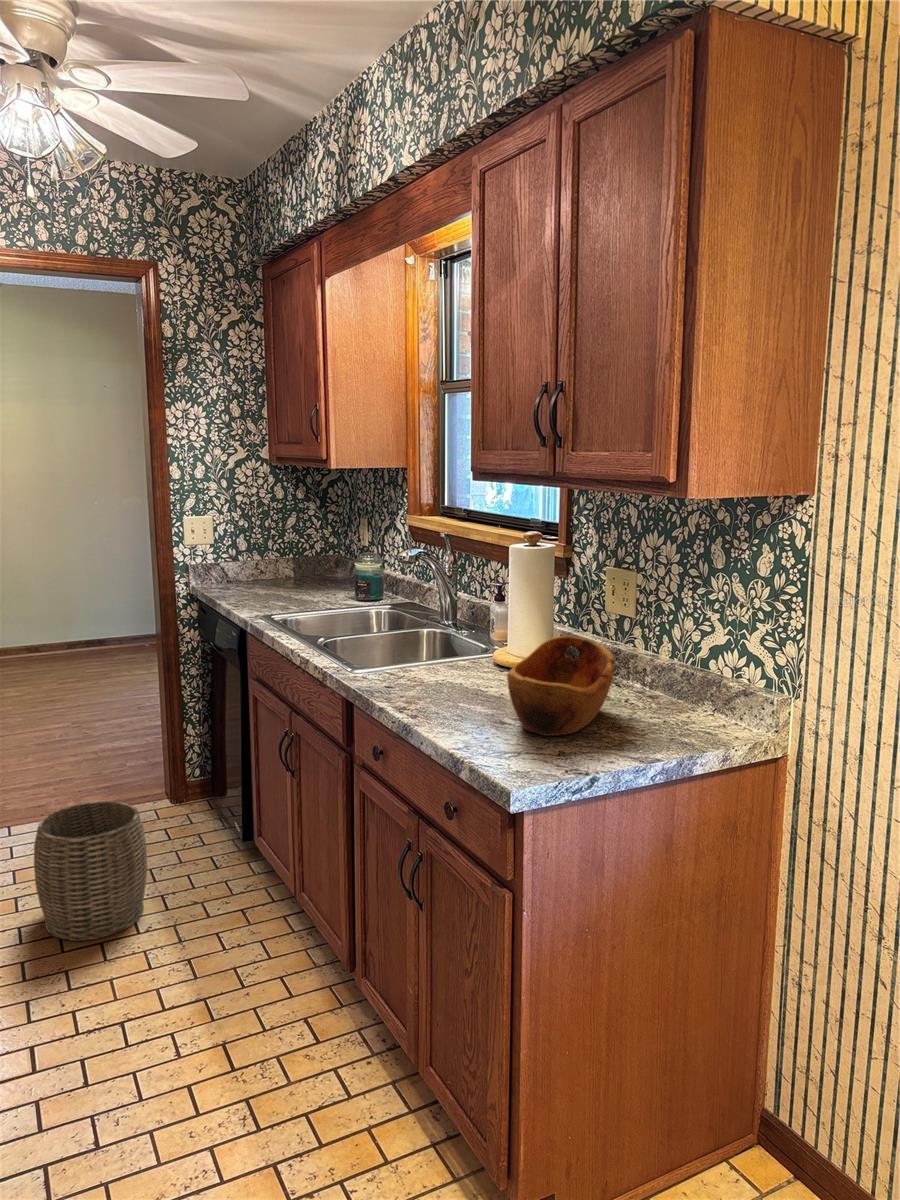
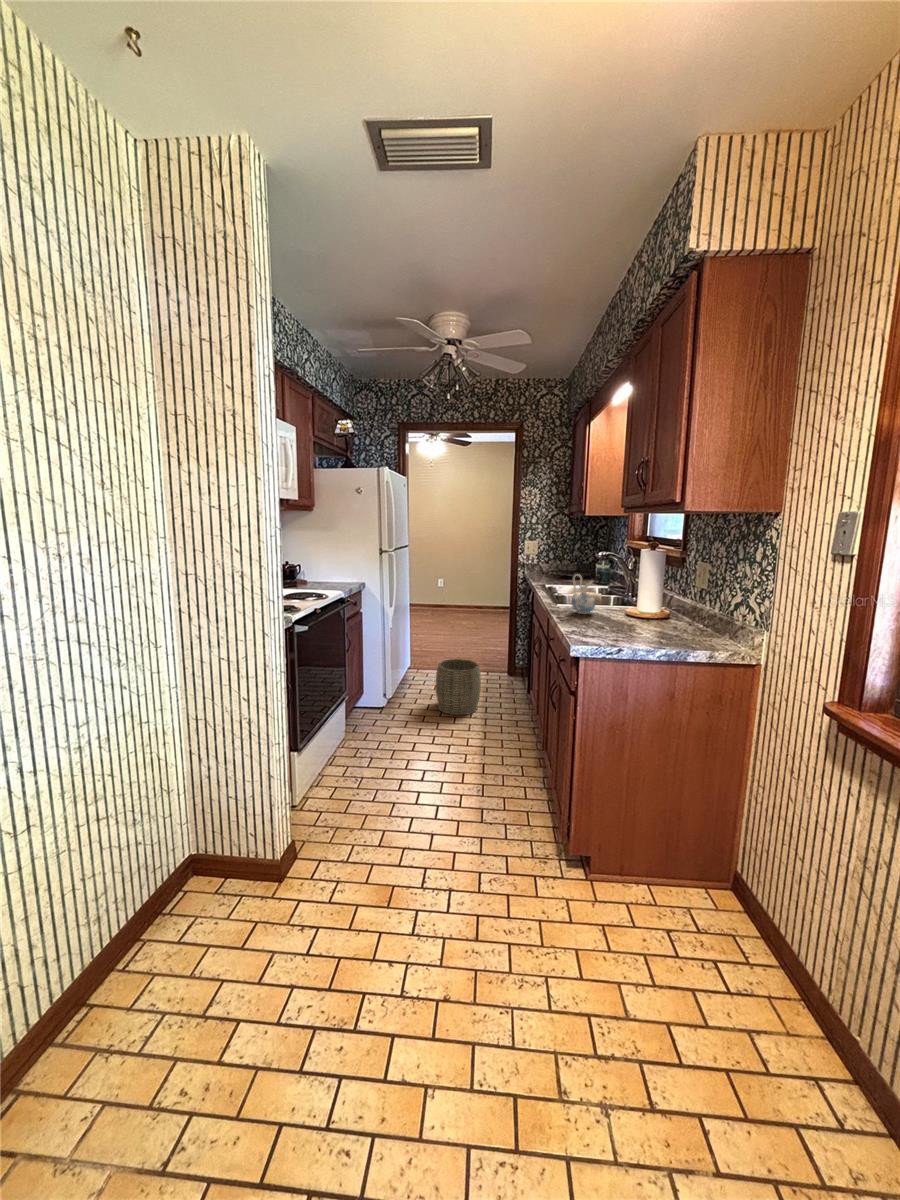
ceramic pitcher: none [402,610,450,691] -> present [572,574,596,614]
wooden bowl: present [507,636,614,736] -> none [602,592,671,634]

